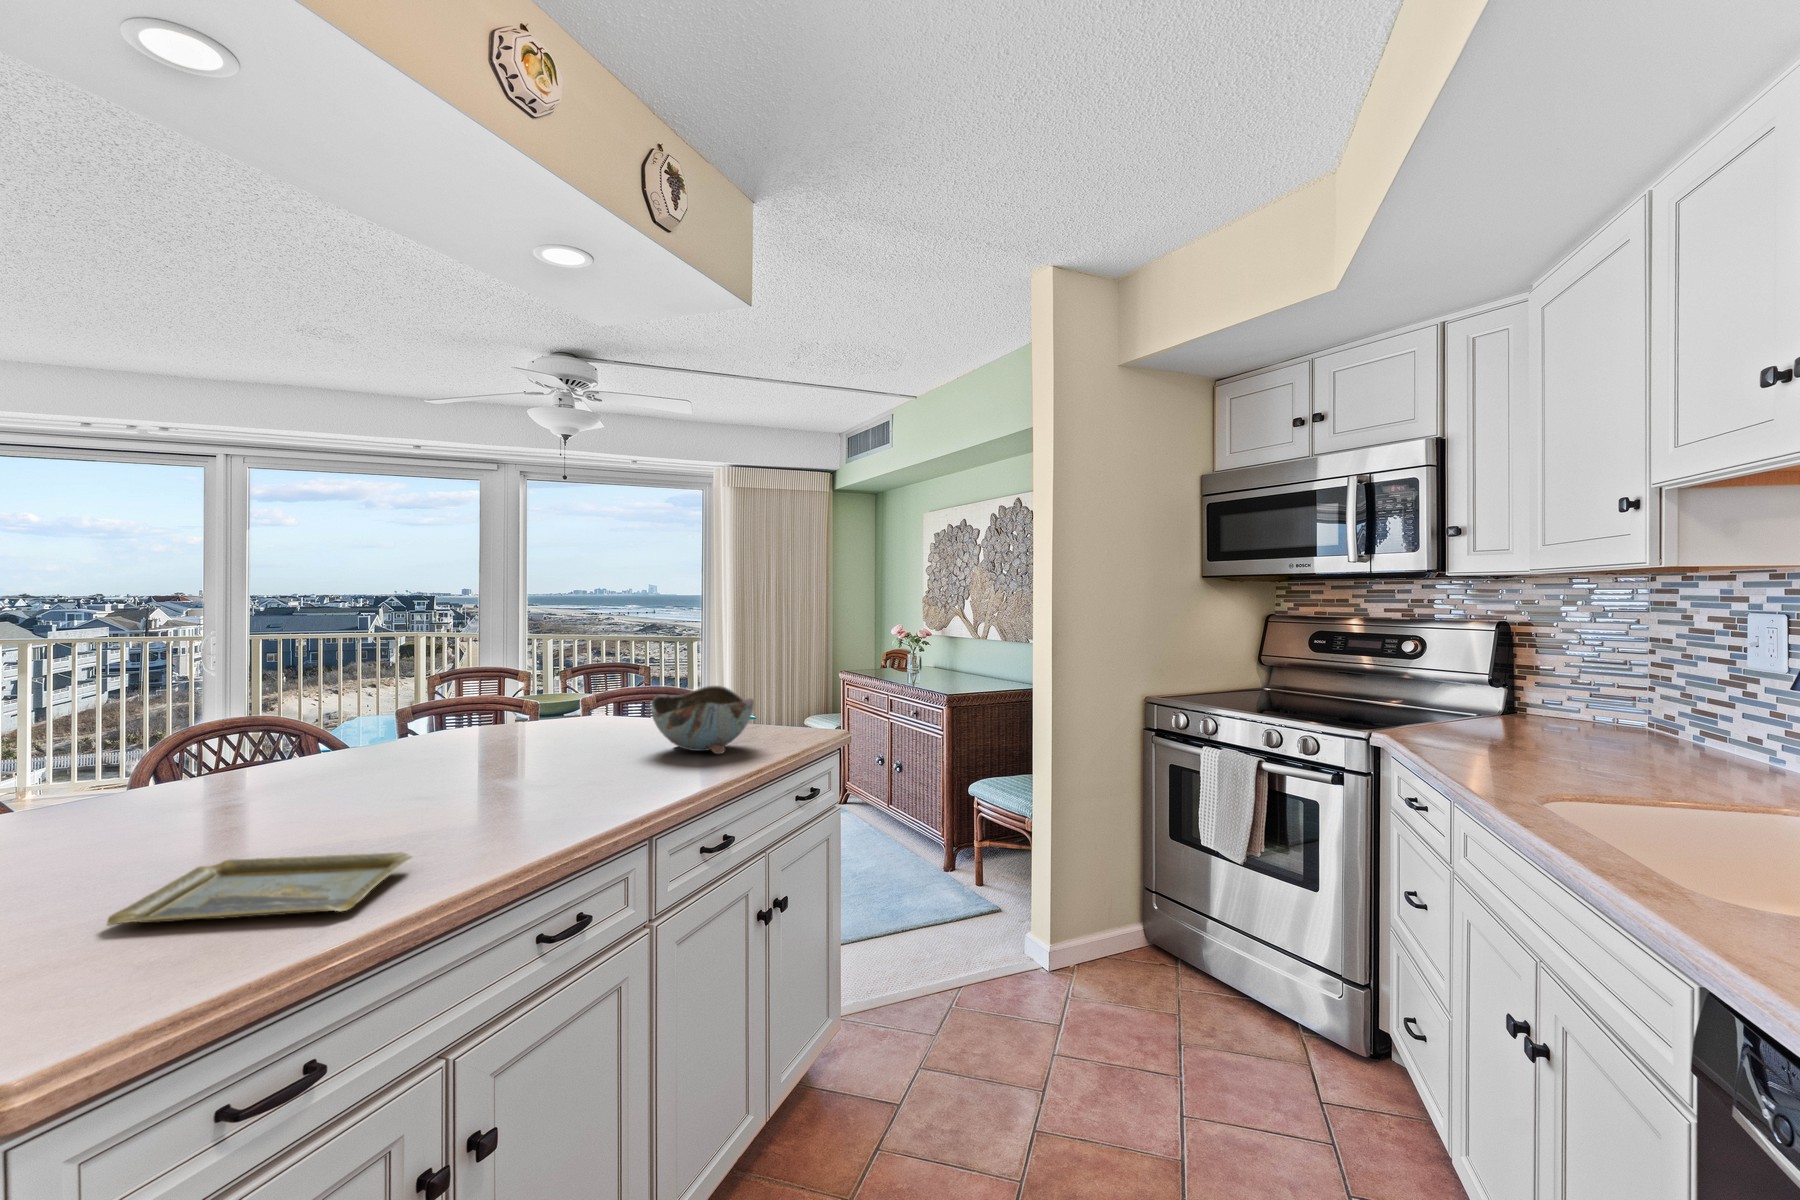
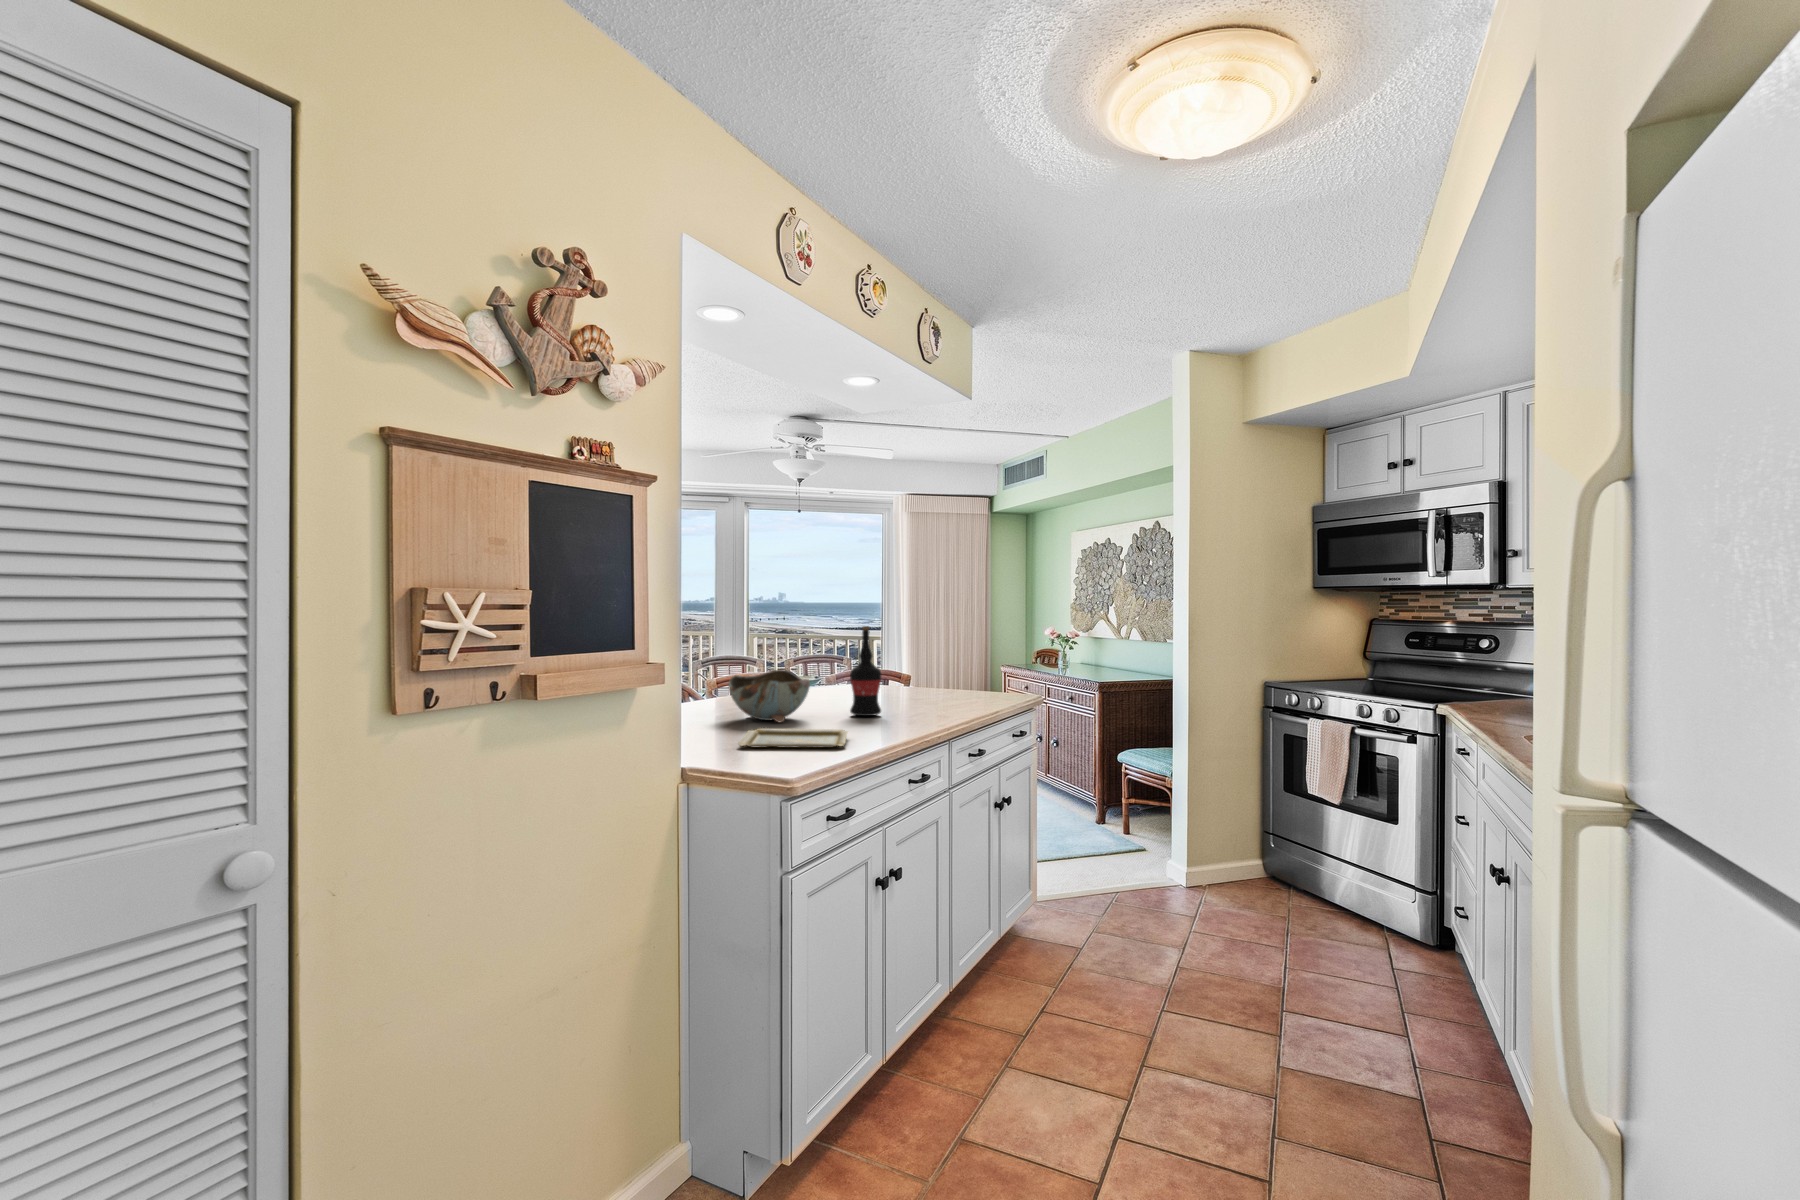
wine bottle: none [500,646,558,797] -> present [850,626,881,716]
bowl: present [651,686,754,754] -> present [728,670,810,723]

